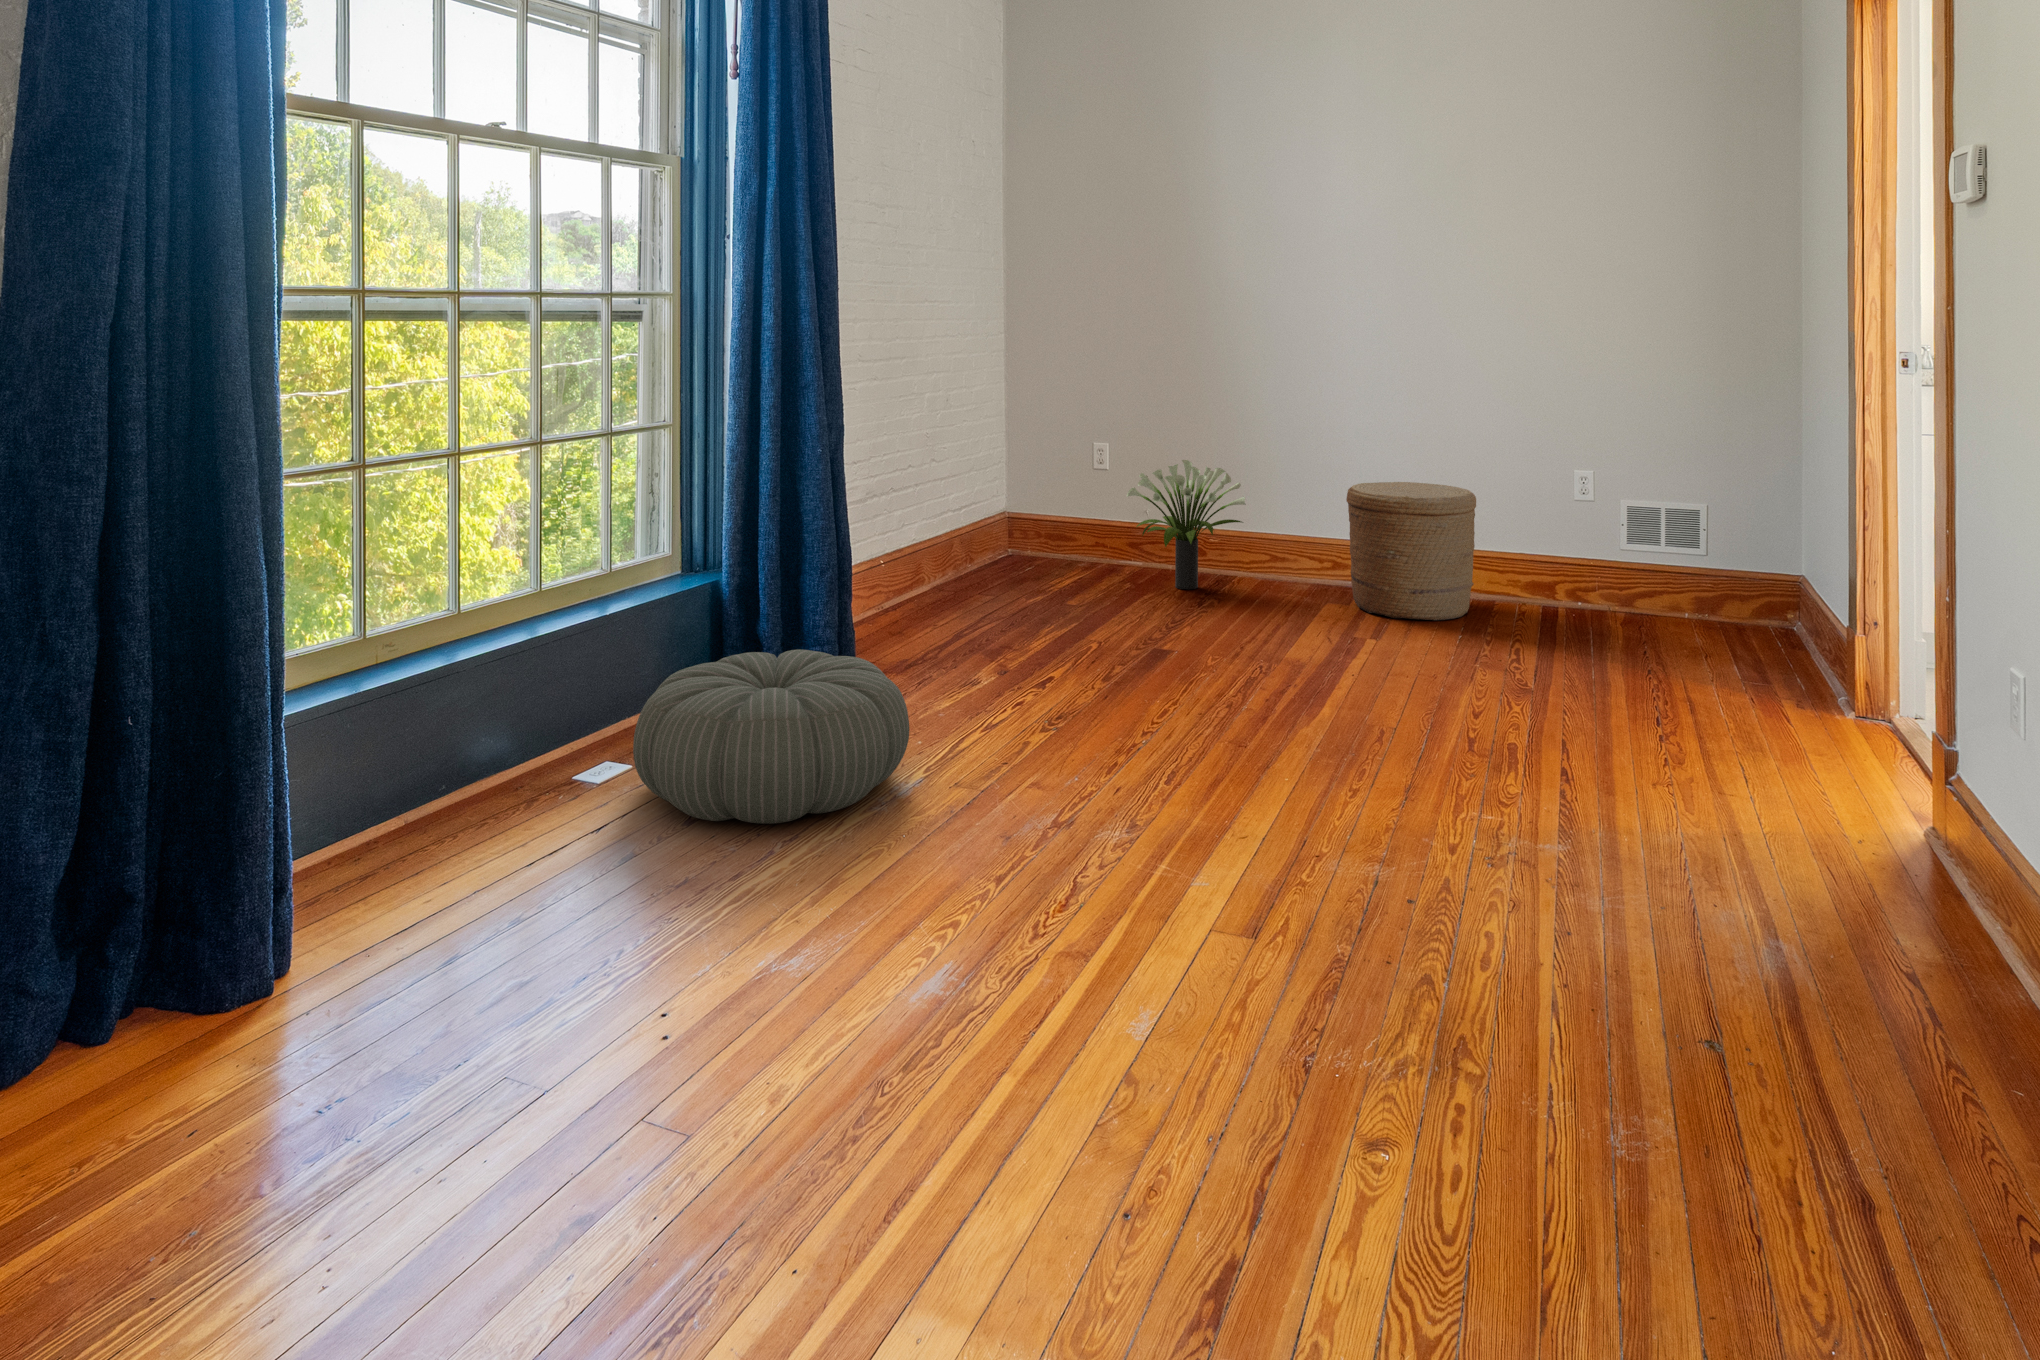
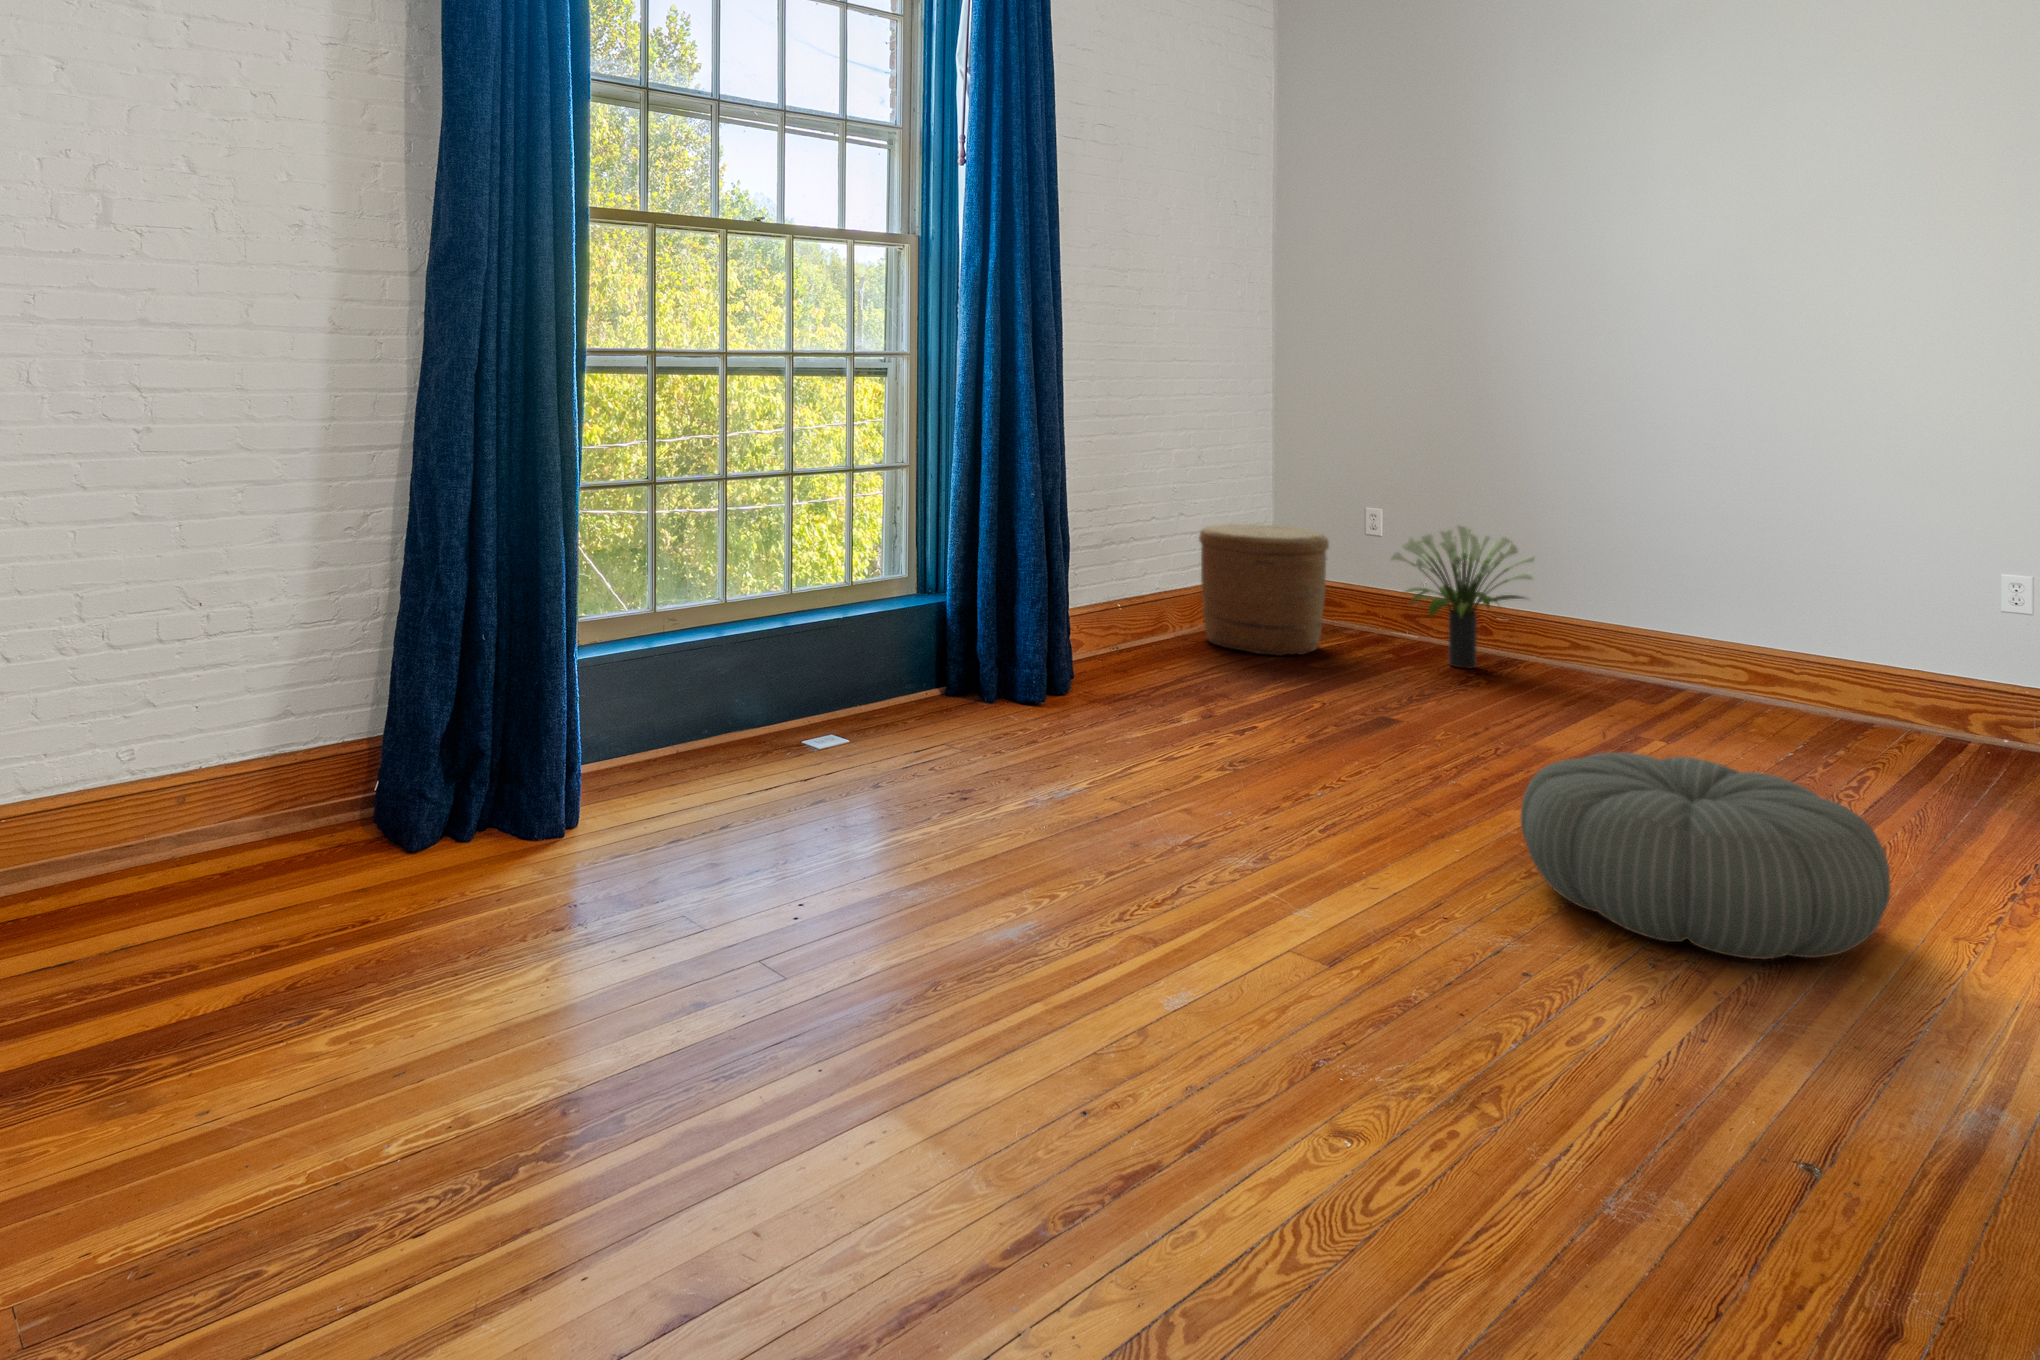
woven basket: present [1346,482,1476,620] -> present [1199,524,1329,656]
pouf: present [633,649,909,824] -> present [1520,753,1891,959]

